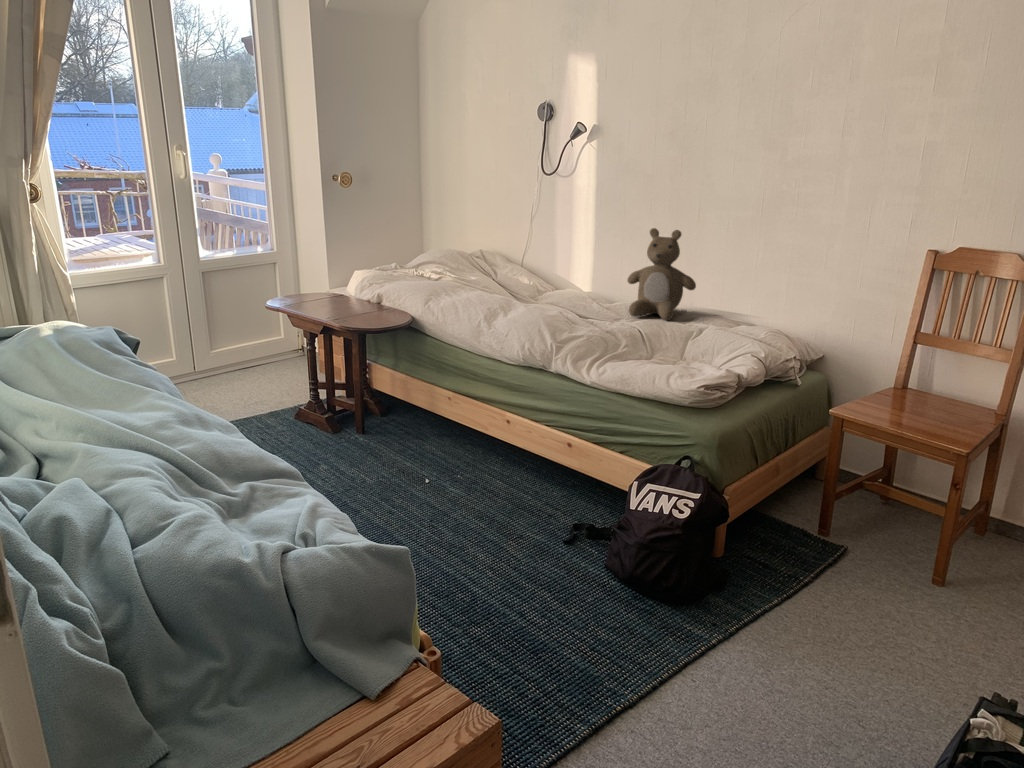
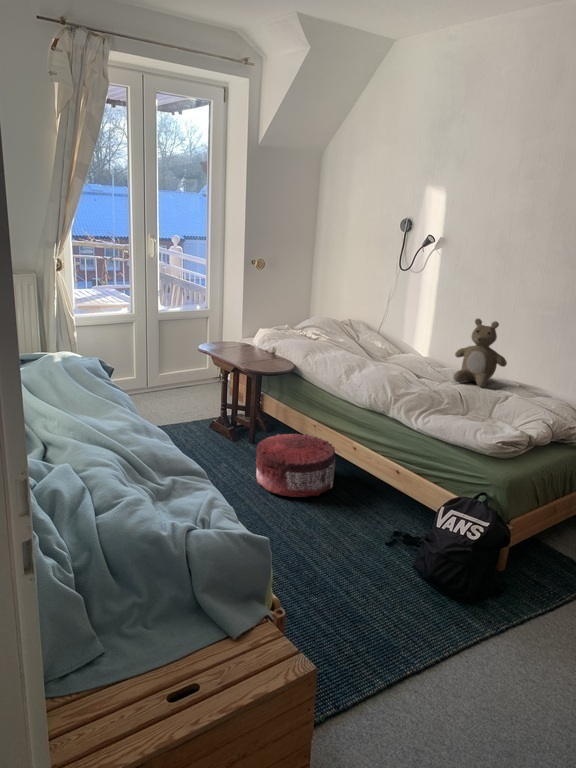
pouf: none [368,408,483,498] -> present [256,434,335,497]

